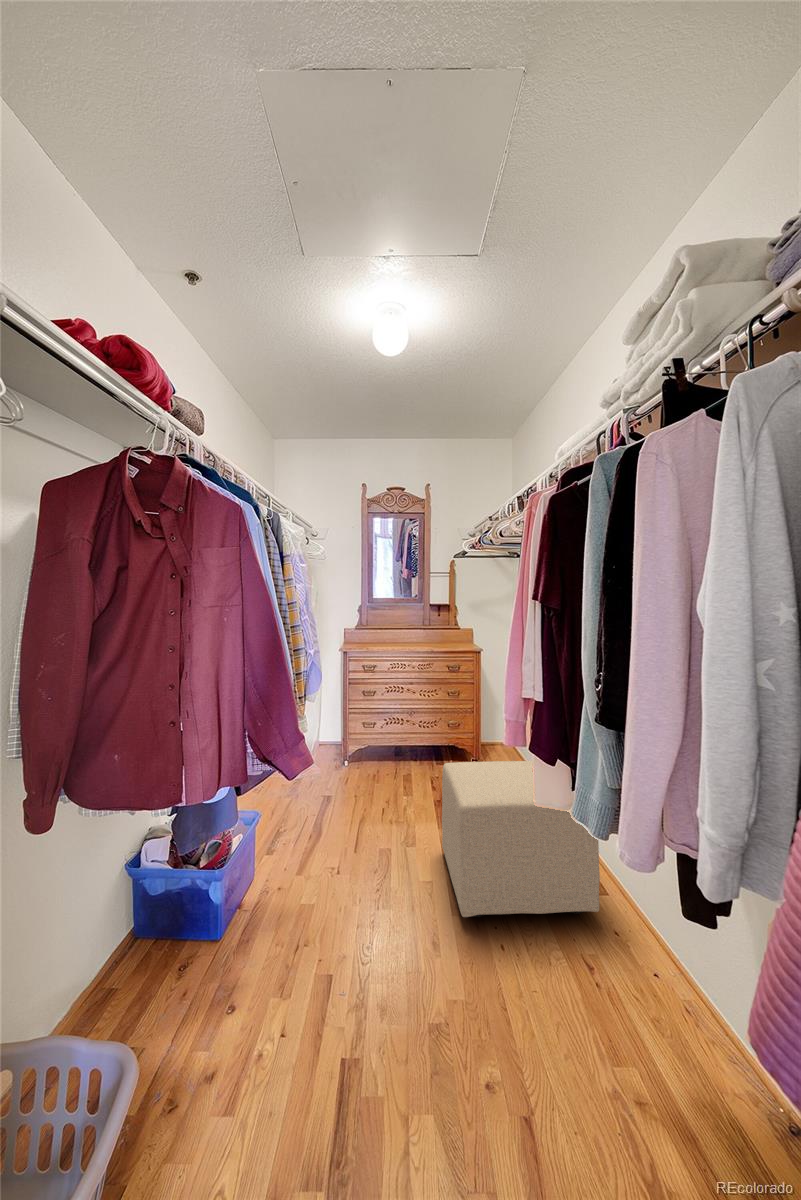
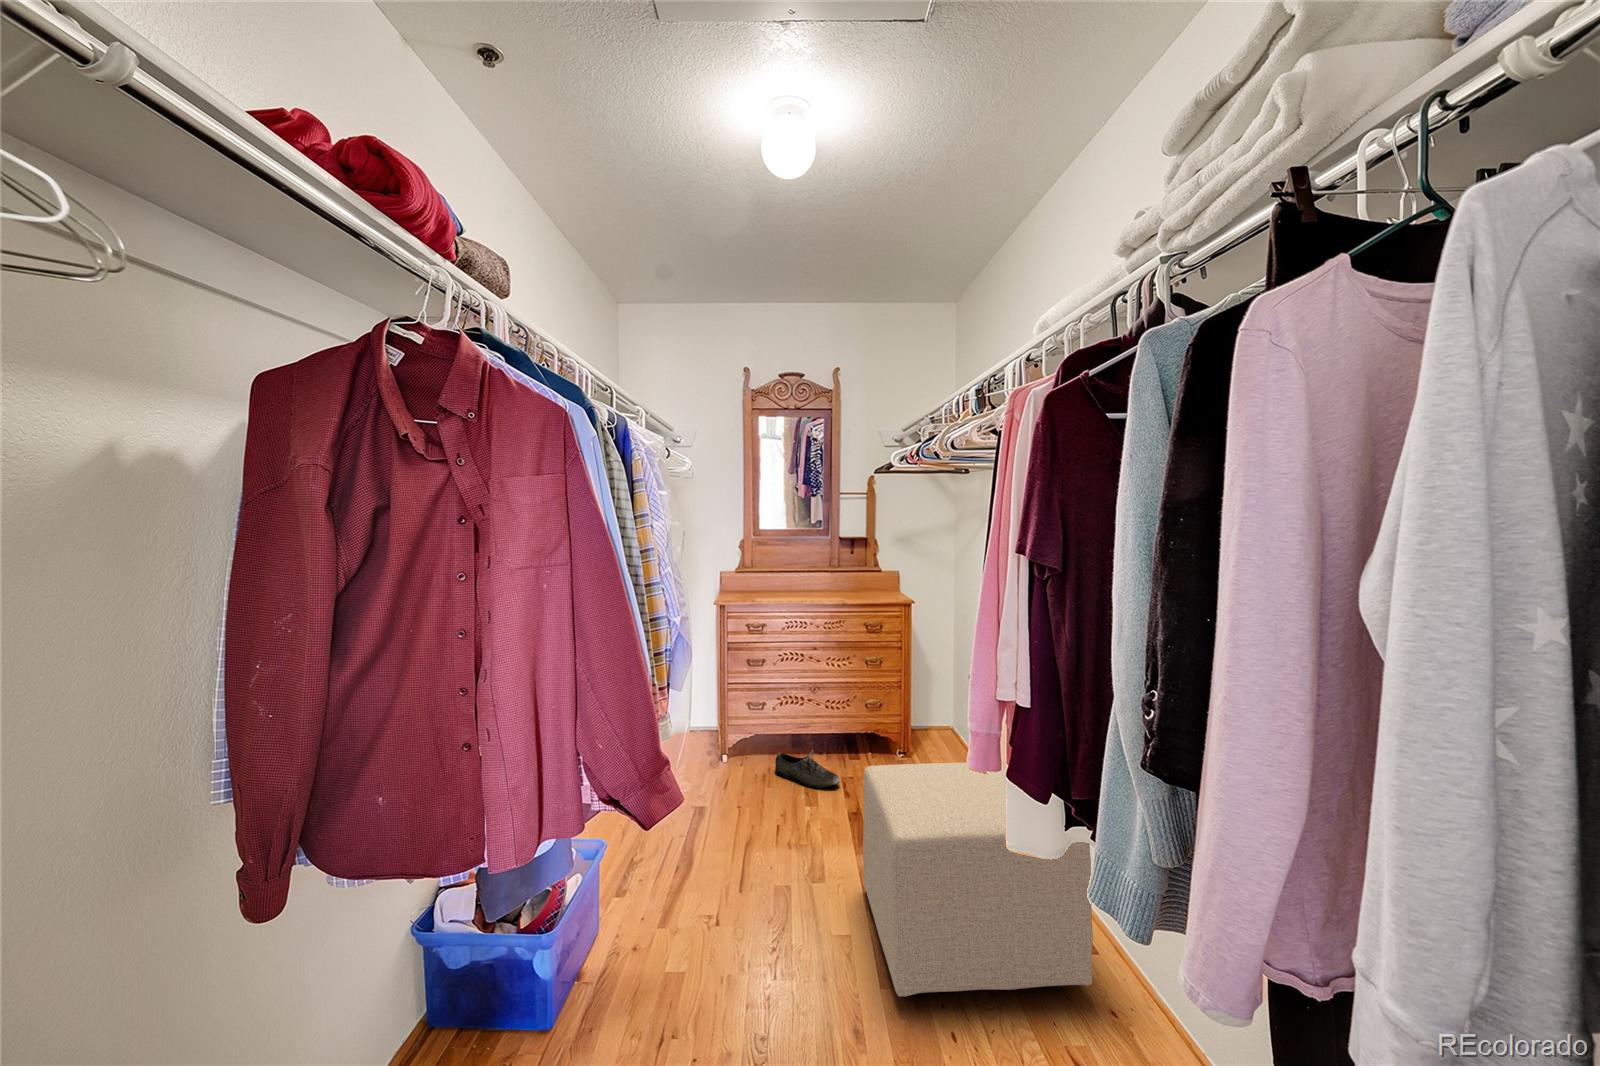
shoe: none [382,759,428,785] -> present [775,750,839,788]

